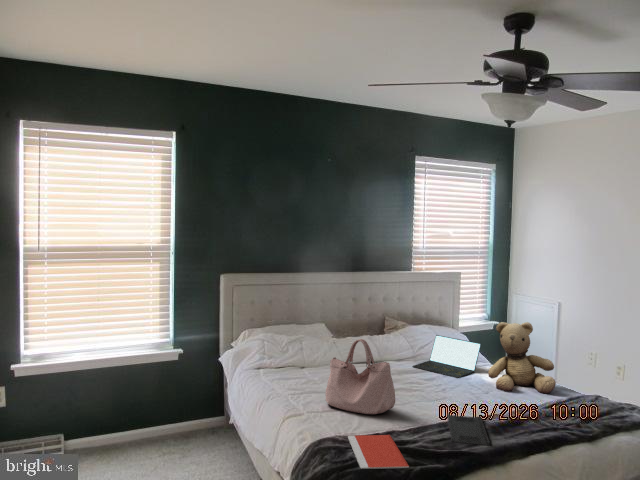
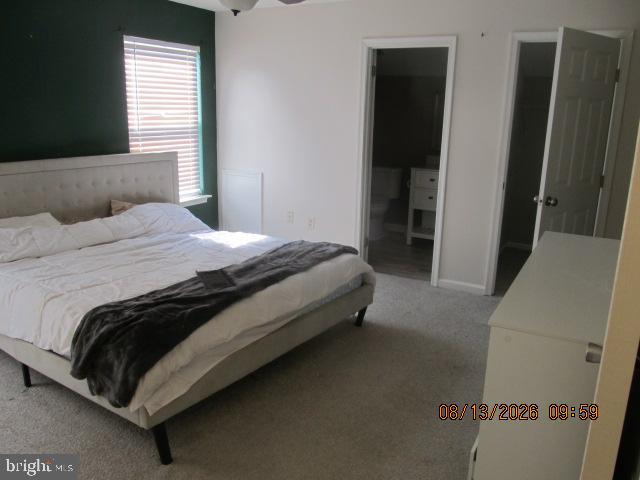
teddy bear: present [488,322,556,394] -> none [218,191,270,249]
laptop: present [413,335,481,378] -> none [149,211,208,245]
handbag: present [326,339,395,414] -> none [81,219,151,284]
notebook: present [348,435,409,469] -> none [119,294,181,321]

